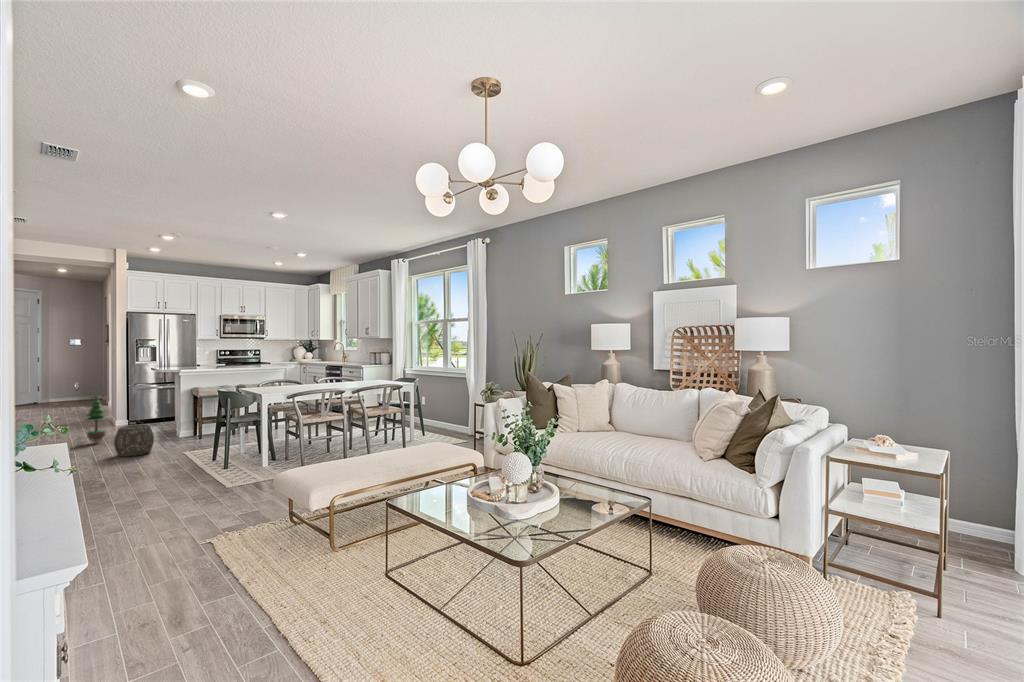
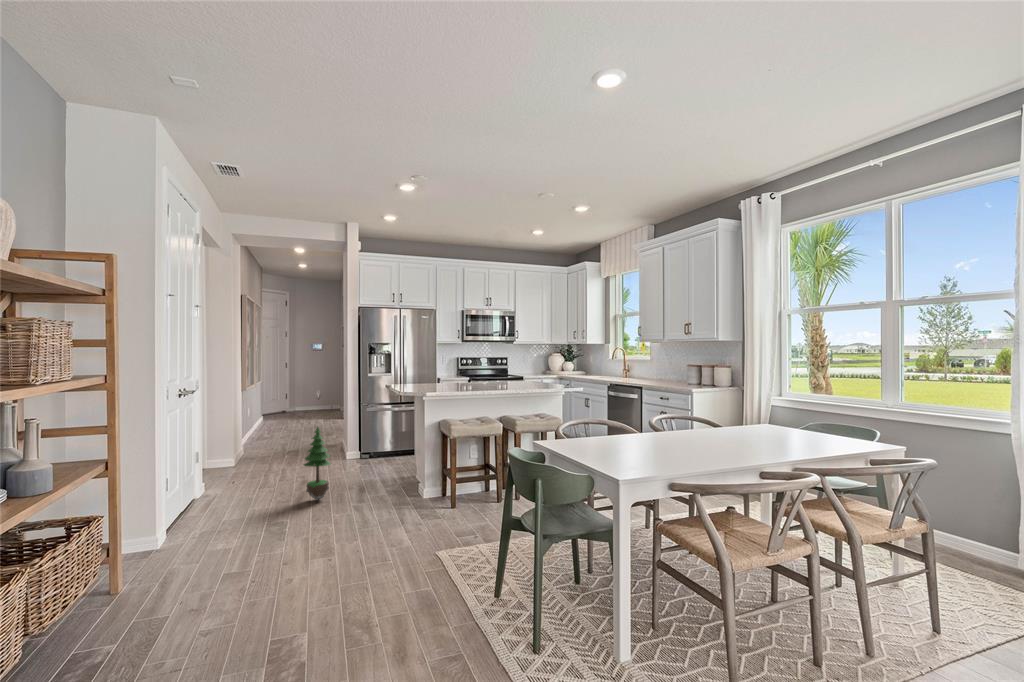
woven basket: present [114,425,154,457] -> none [332,490,391,552]

